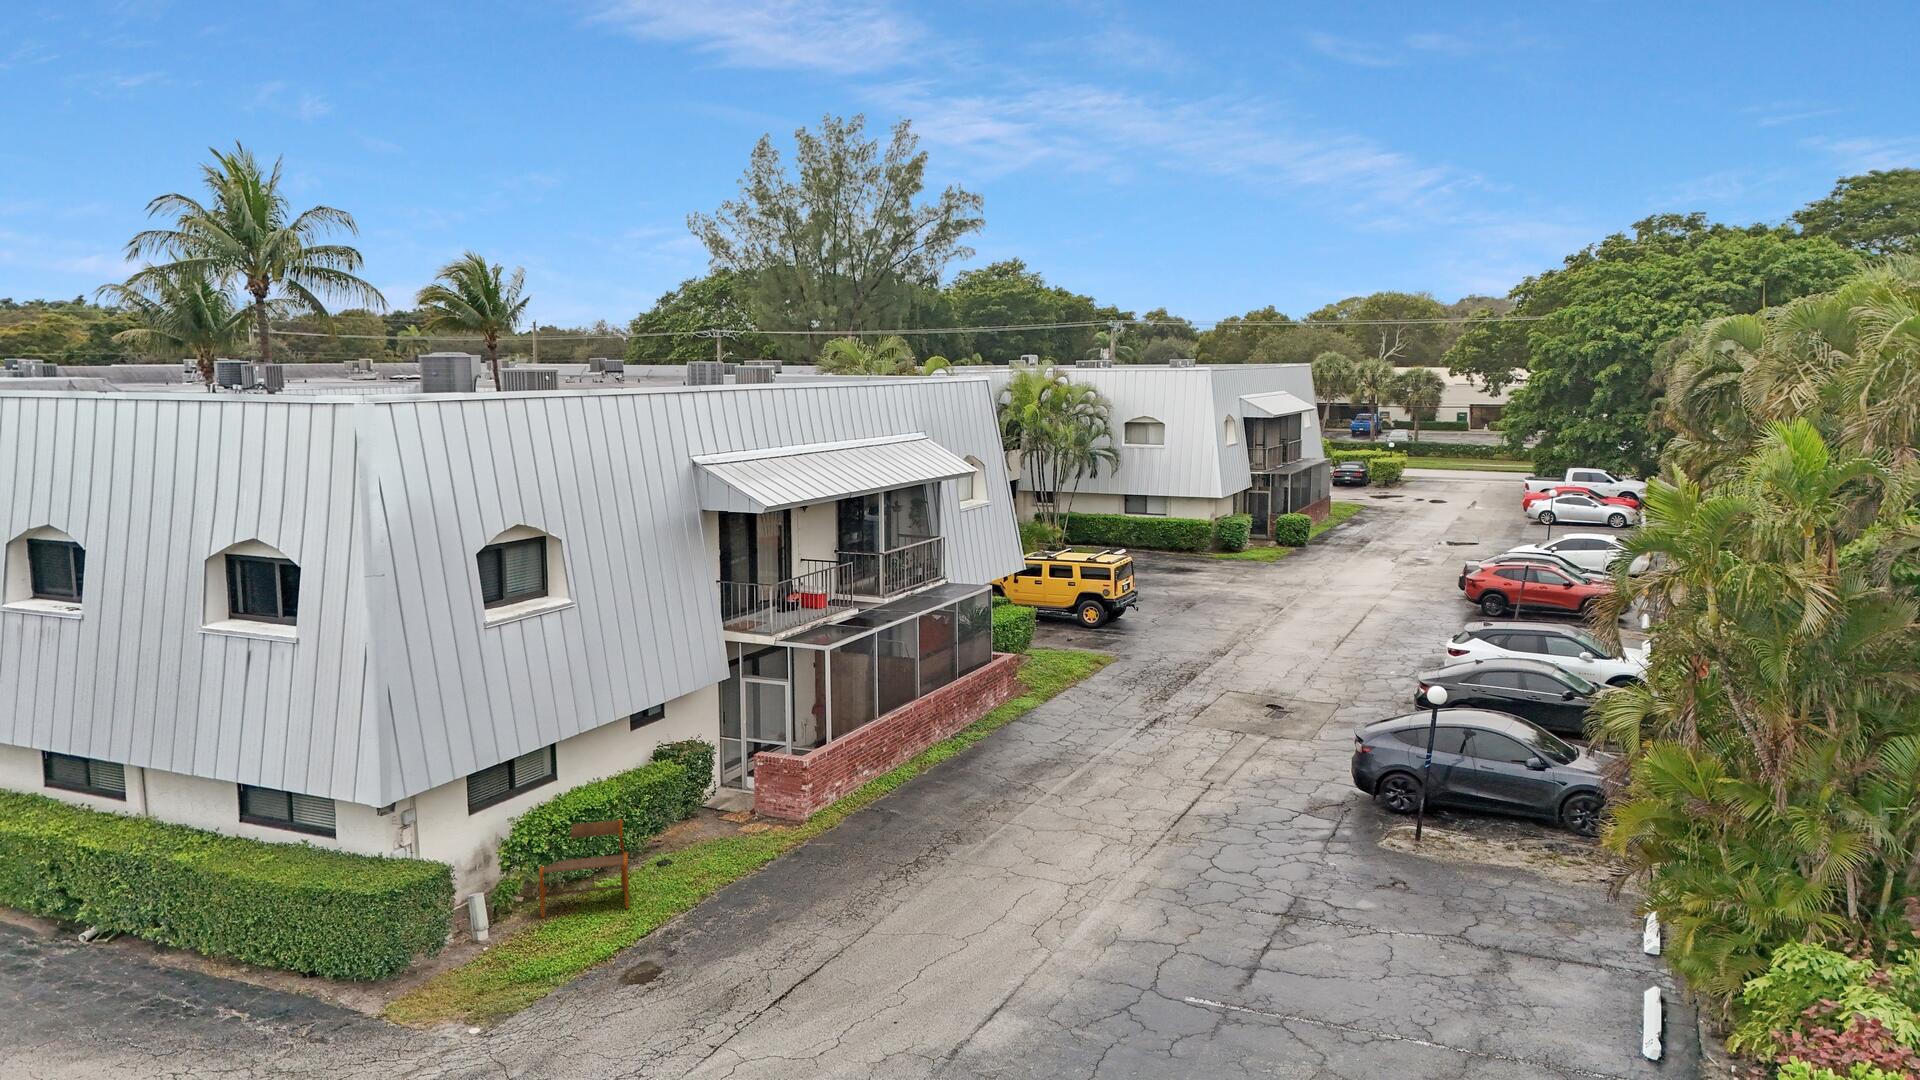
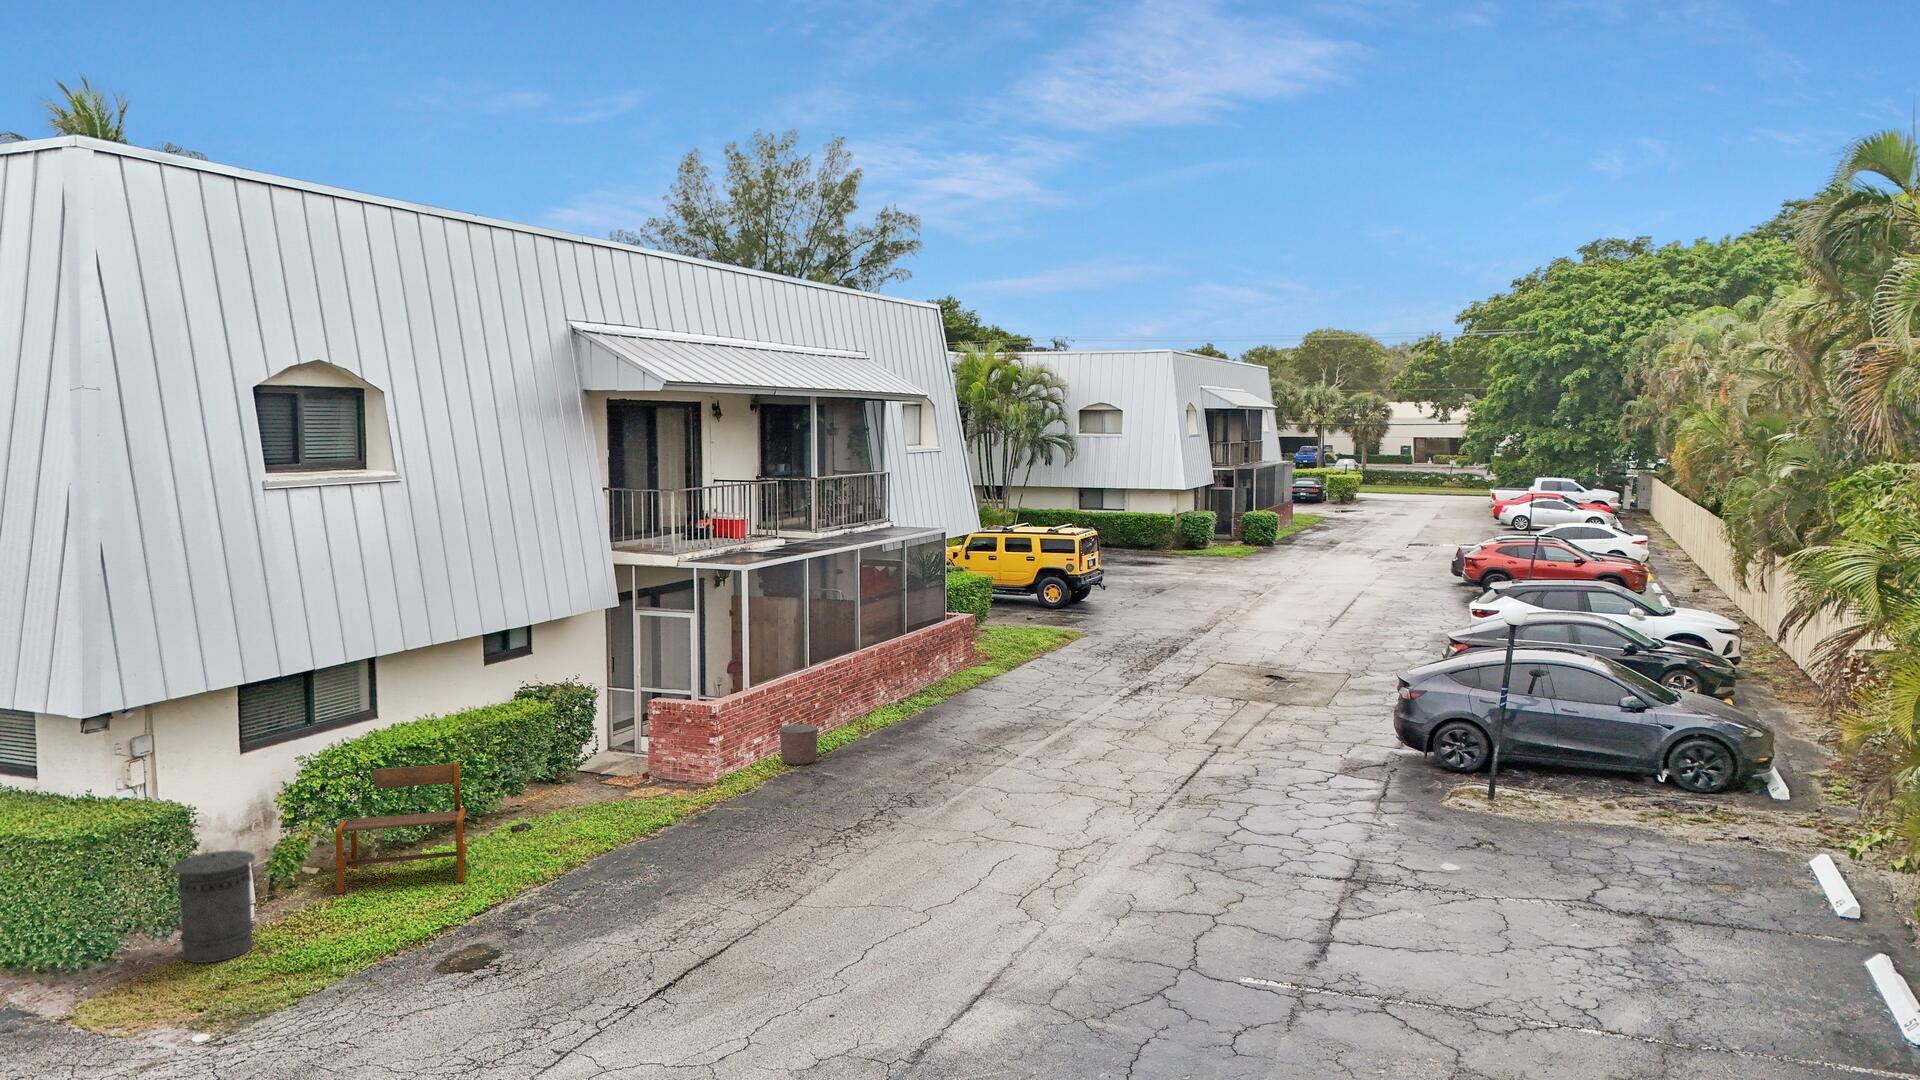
planter: none [857,767,886,800] -> present [780,725,817,765]
trash can: none [438,894,493,974] -> present [172,850,255,963]

